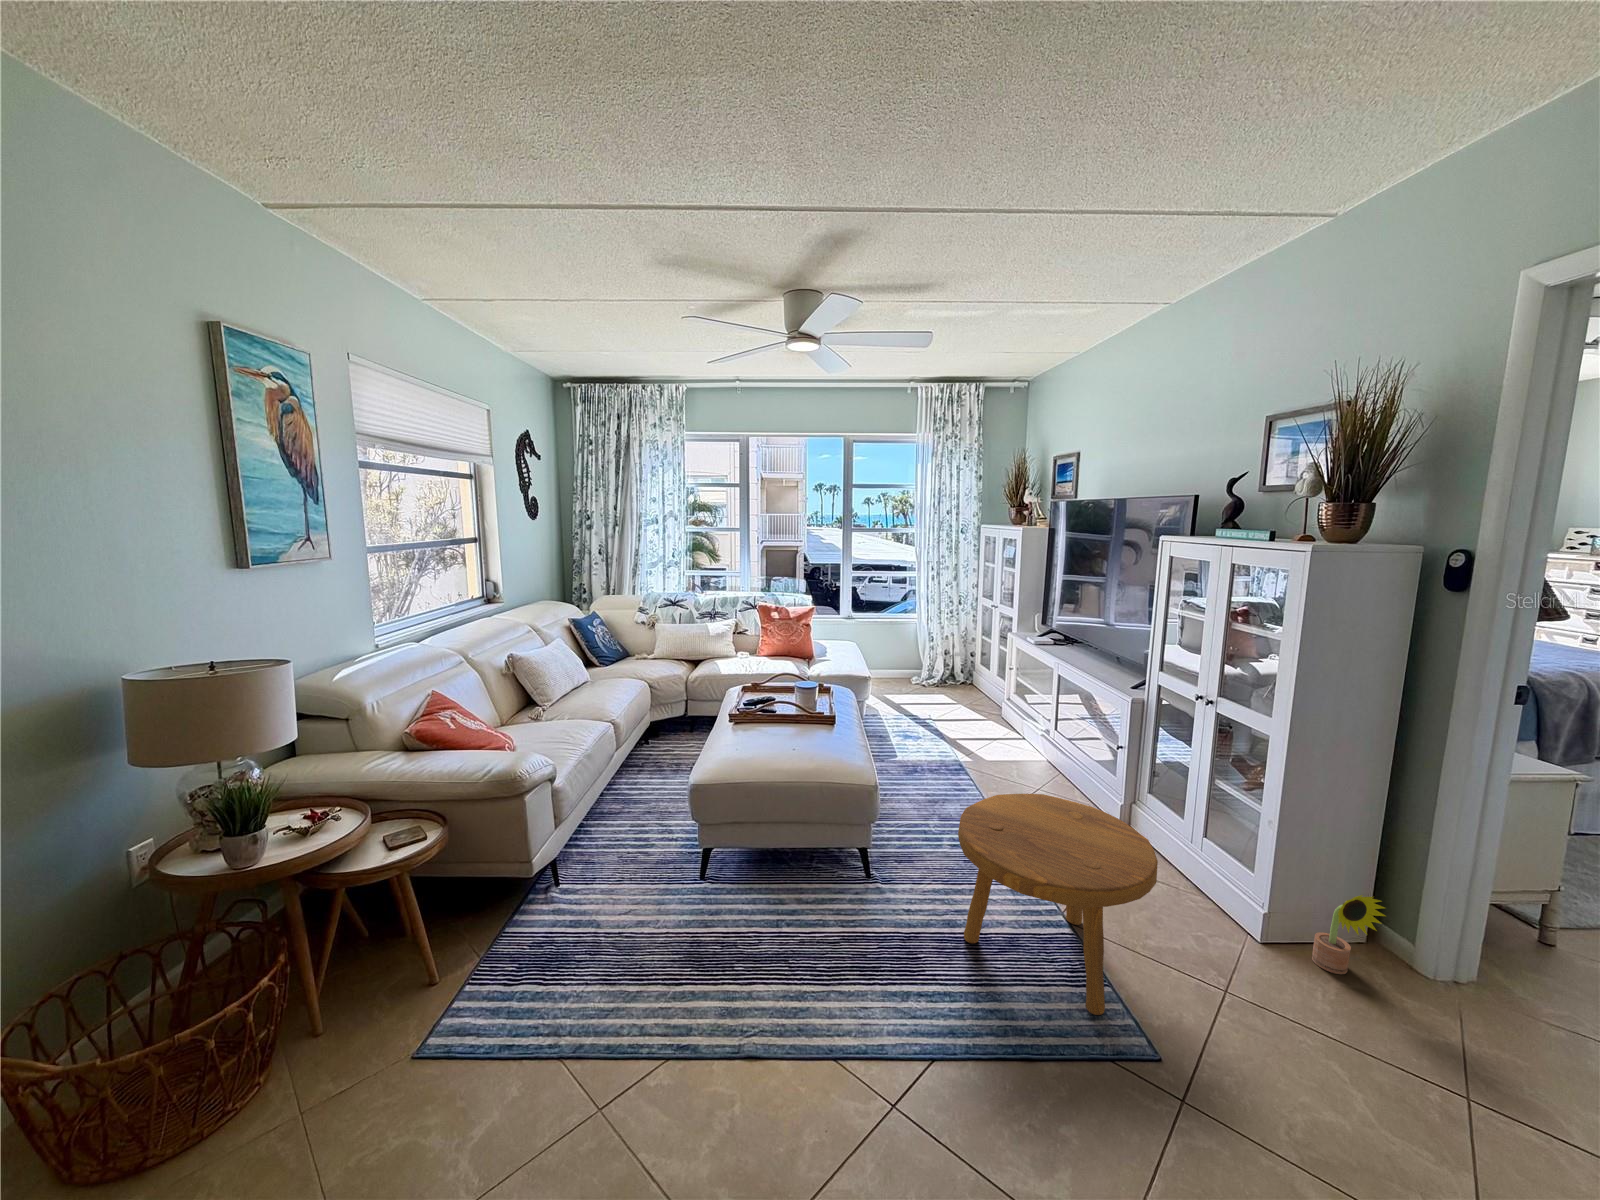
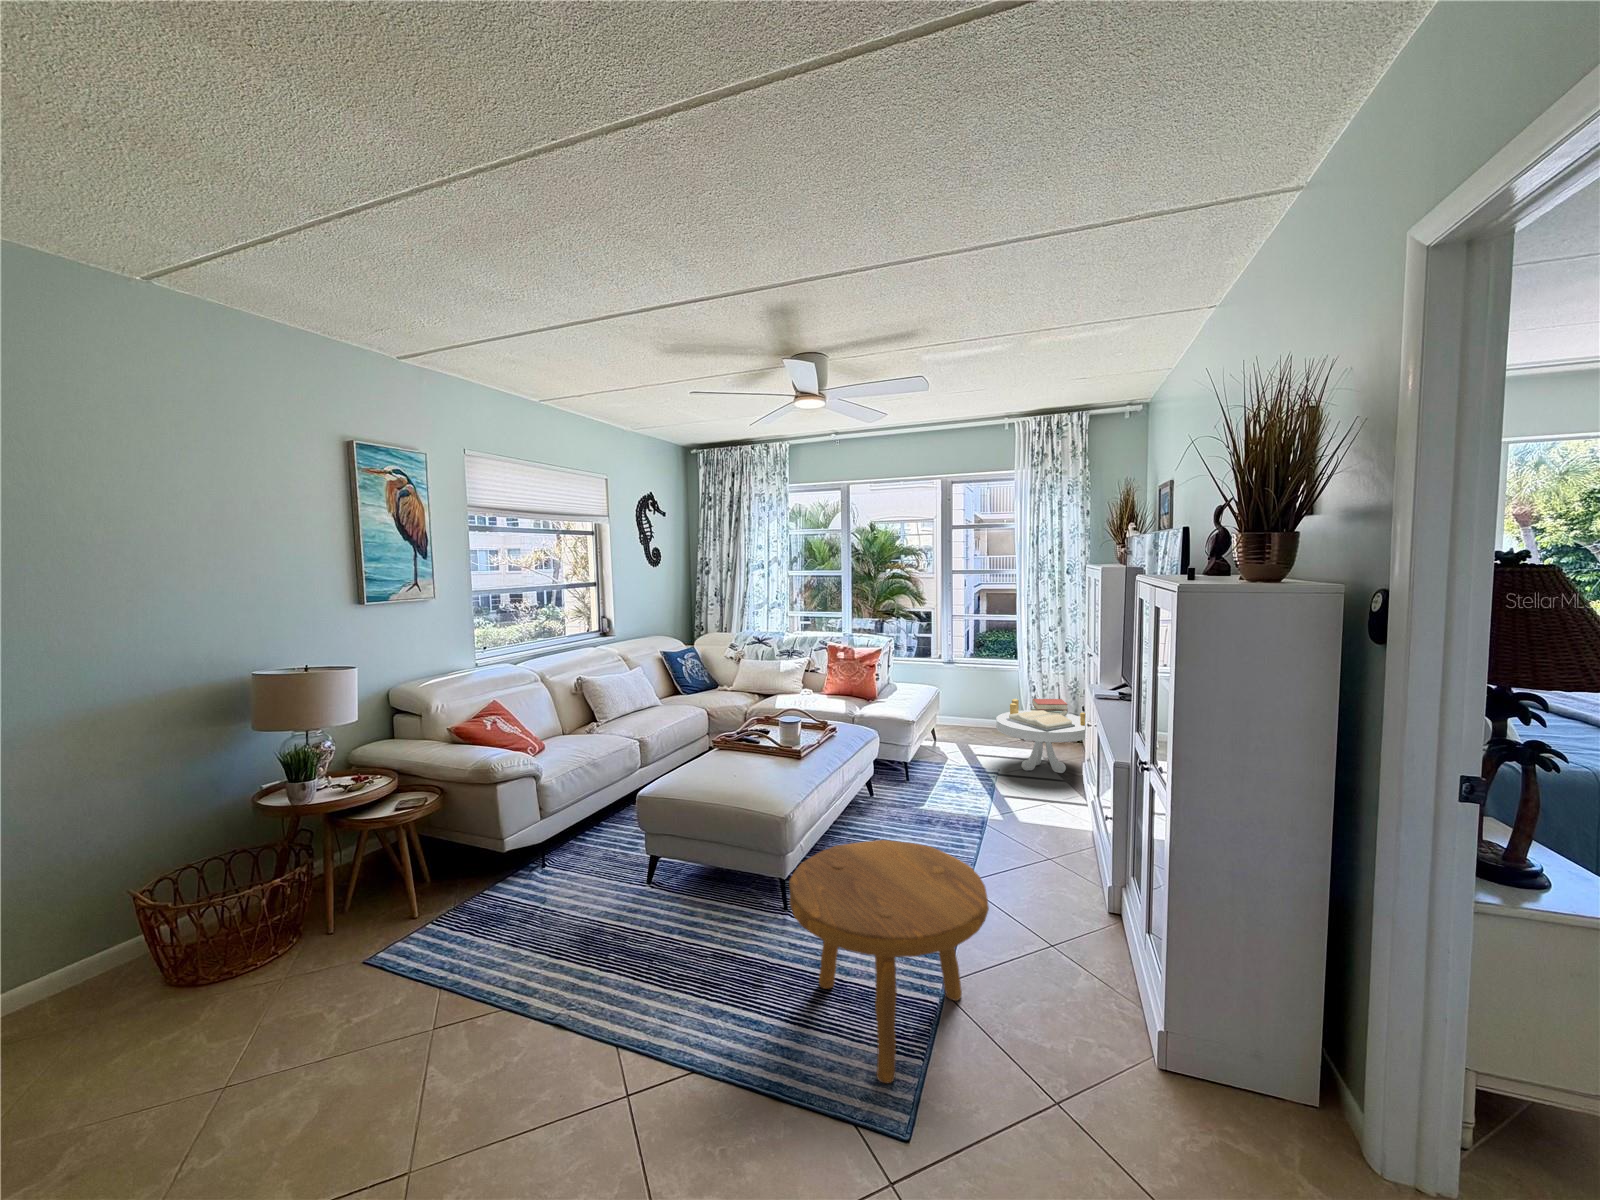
side table: none [917,645,998,710] -> present [996,699,1085,773]
decorative plant: present [1312,895,1385,974] -> none [1218,1027,1296,1139]

